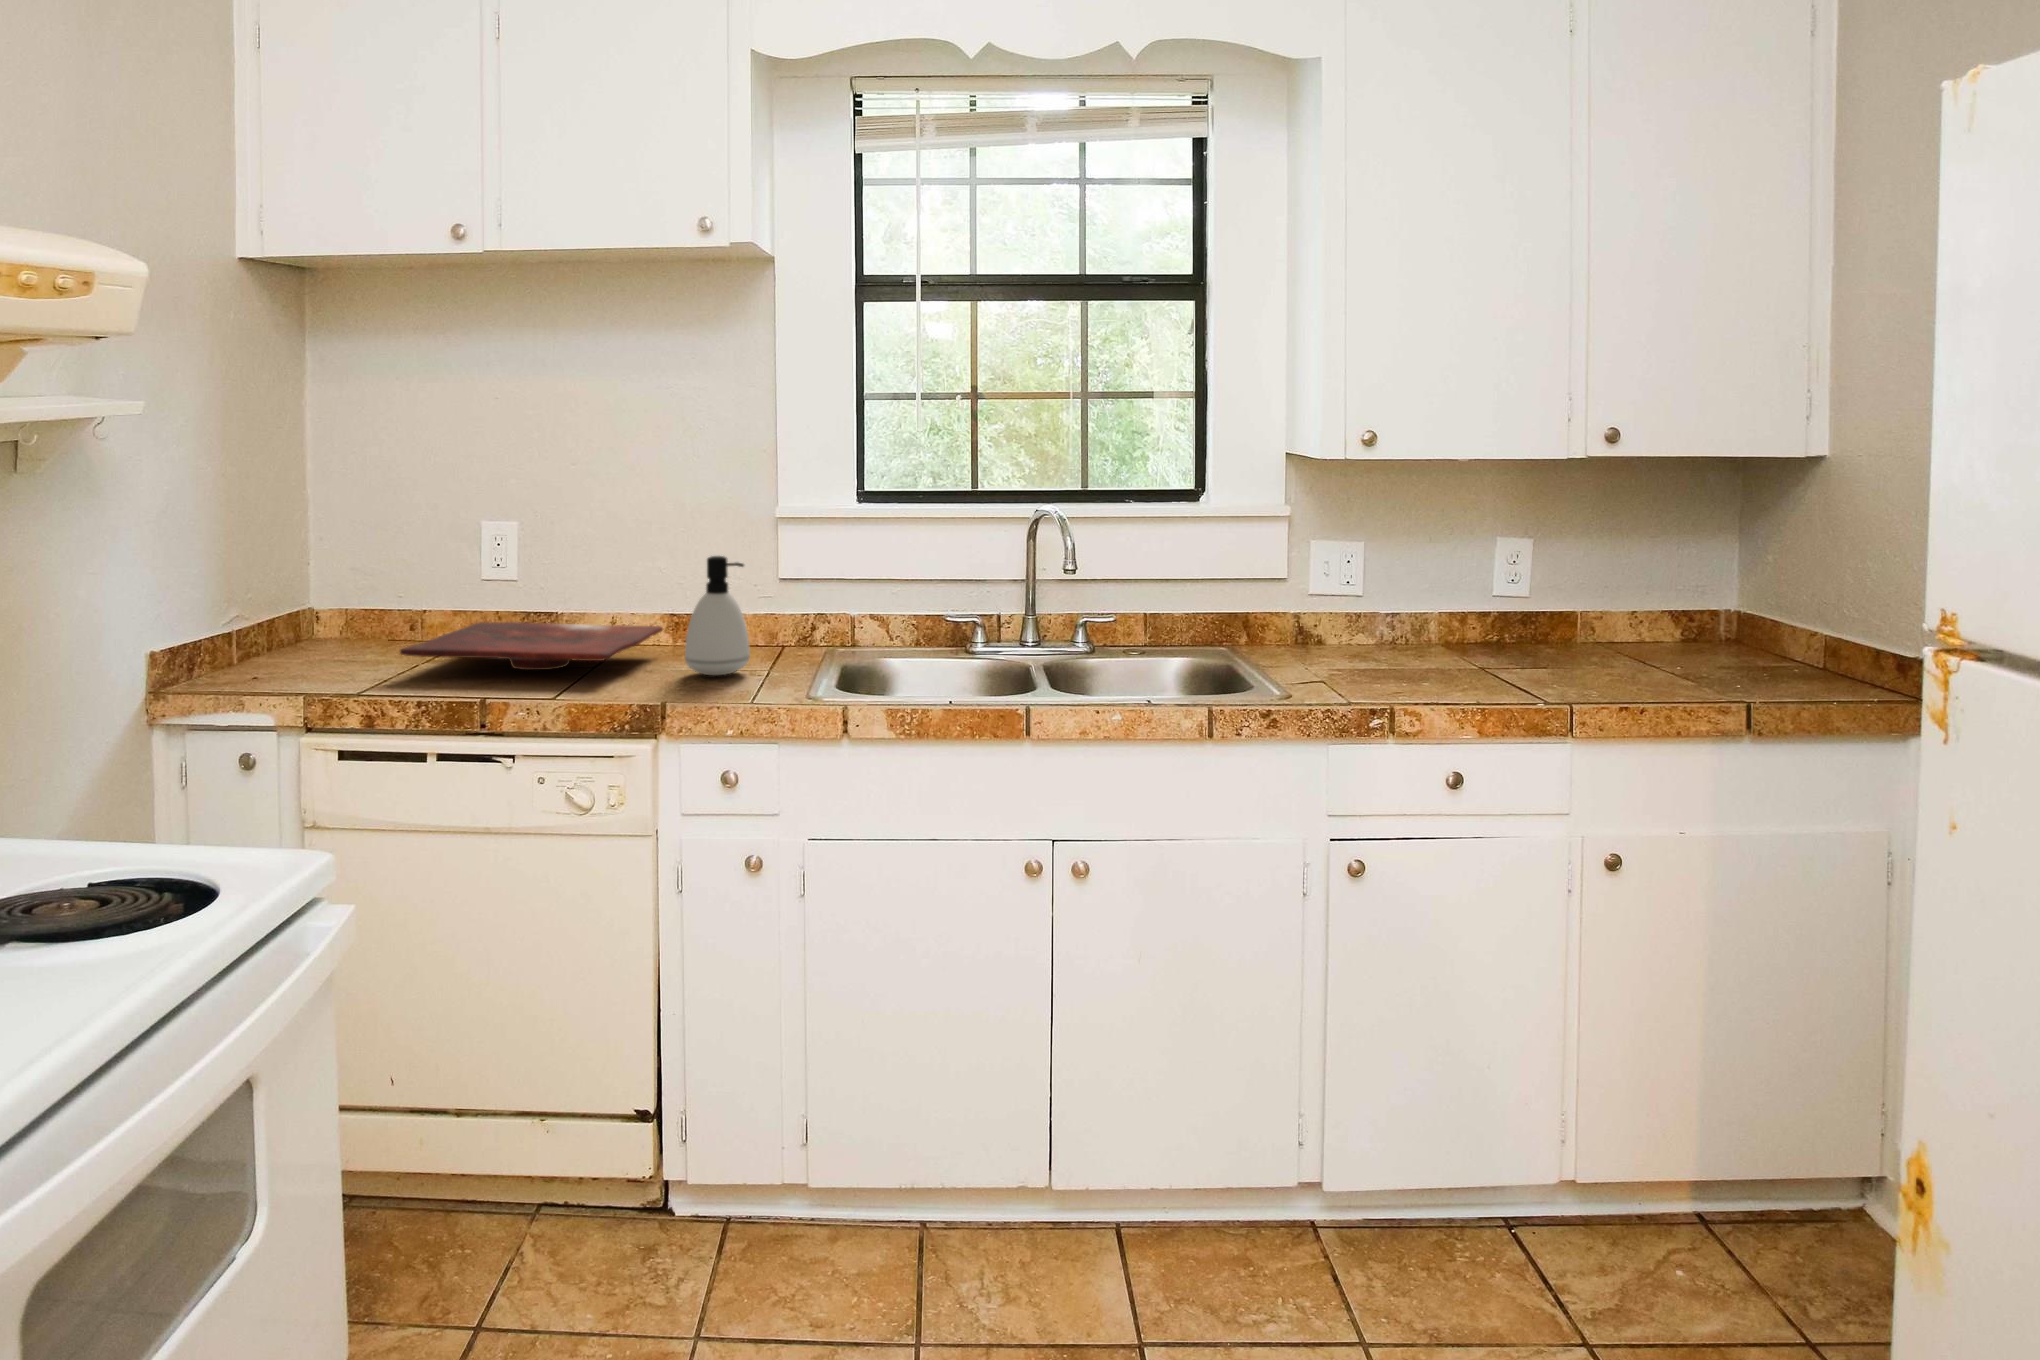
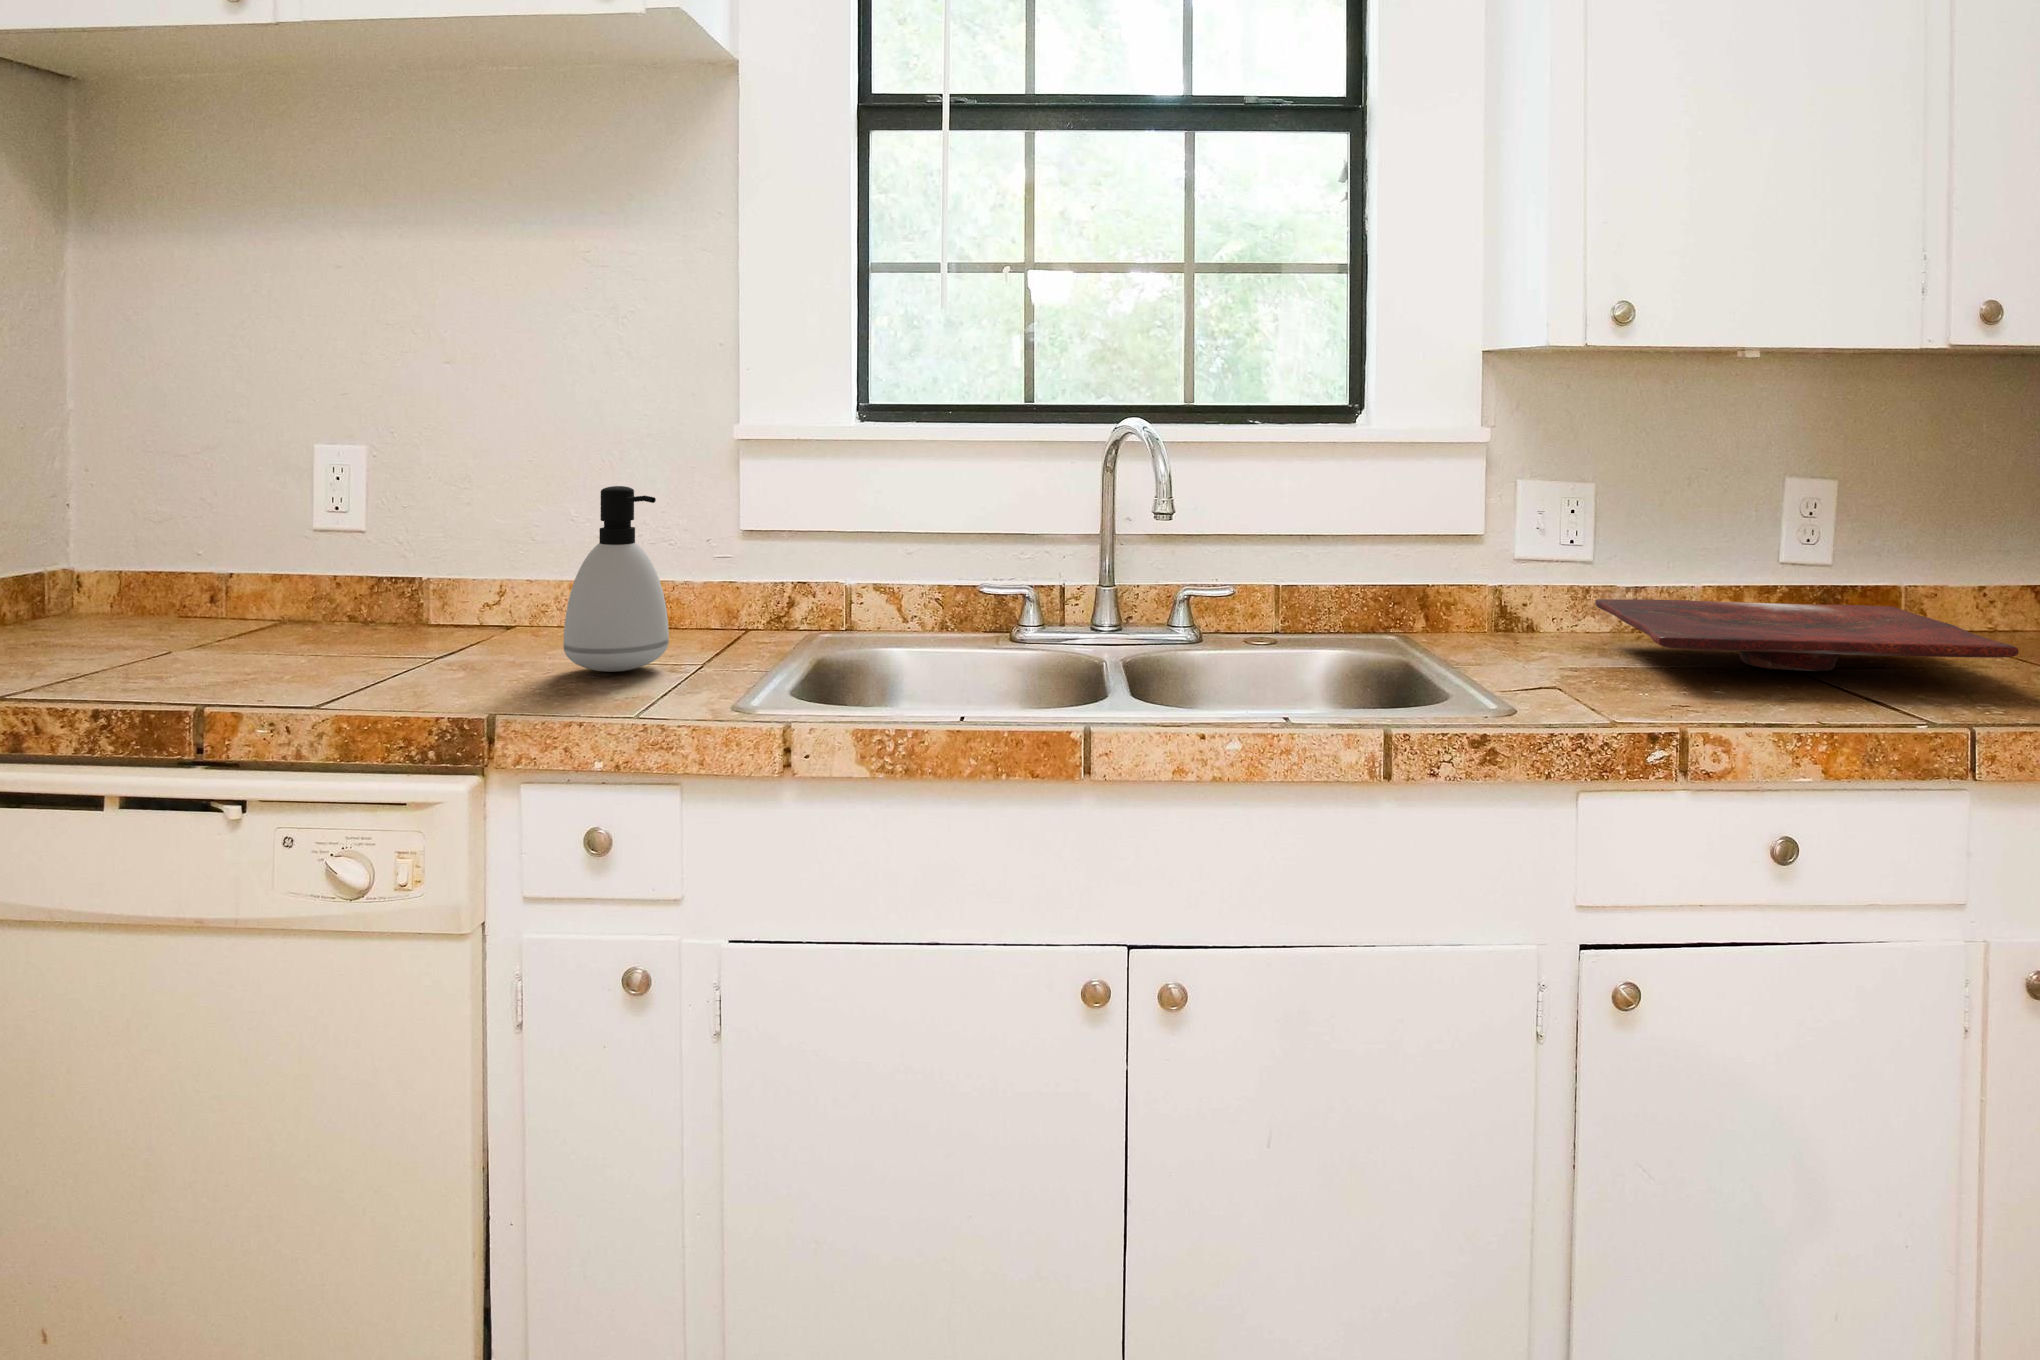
cutting board: present [400,622,663,670] -> present [1595,599,2018,671]

